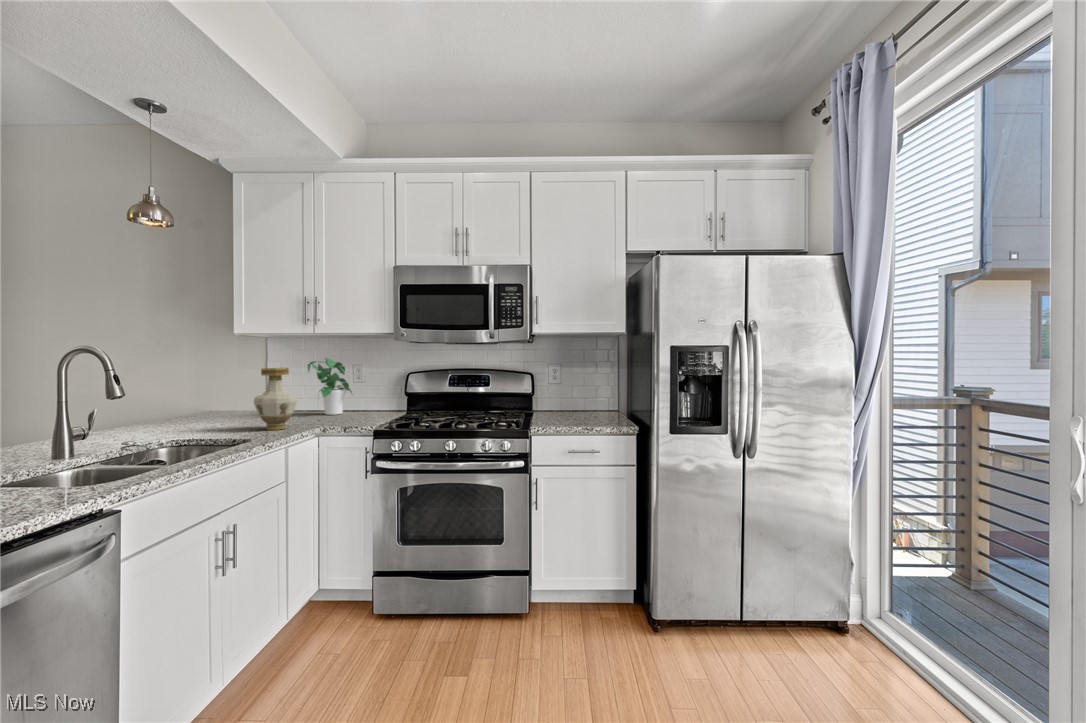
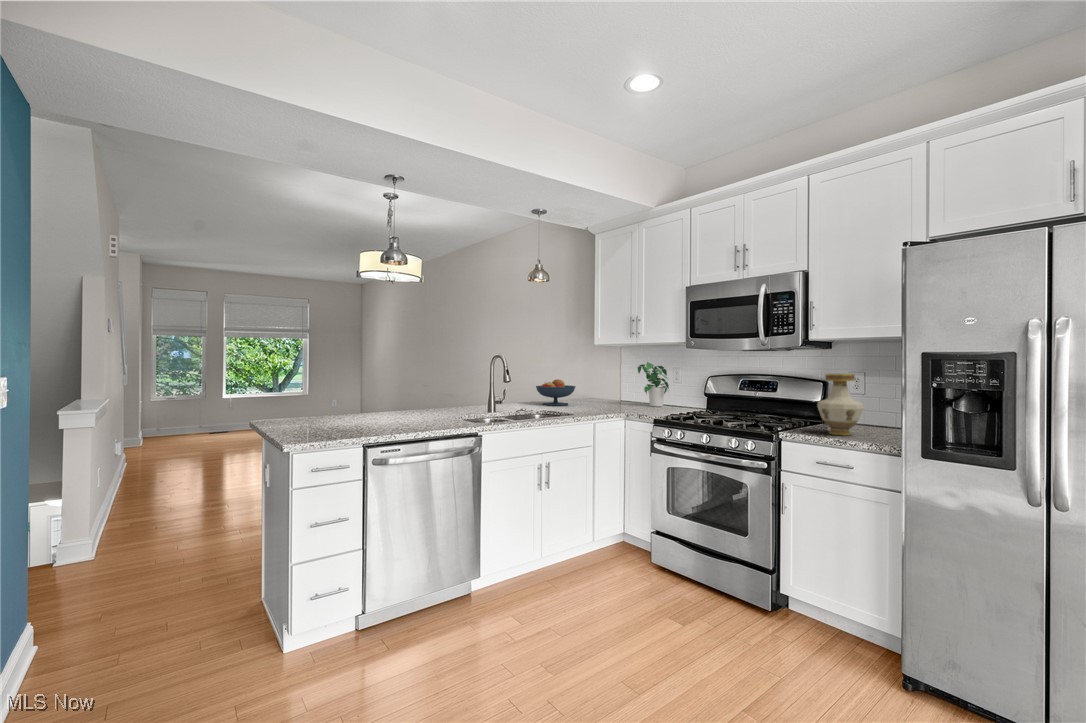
vase: present [254,368,297,430] -> present [817,374,863,435]
fruit bowl: none [140,387,217,431] -> present [536,379,575,406]

